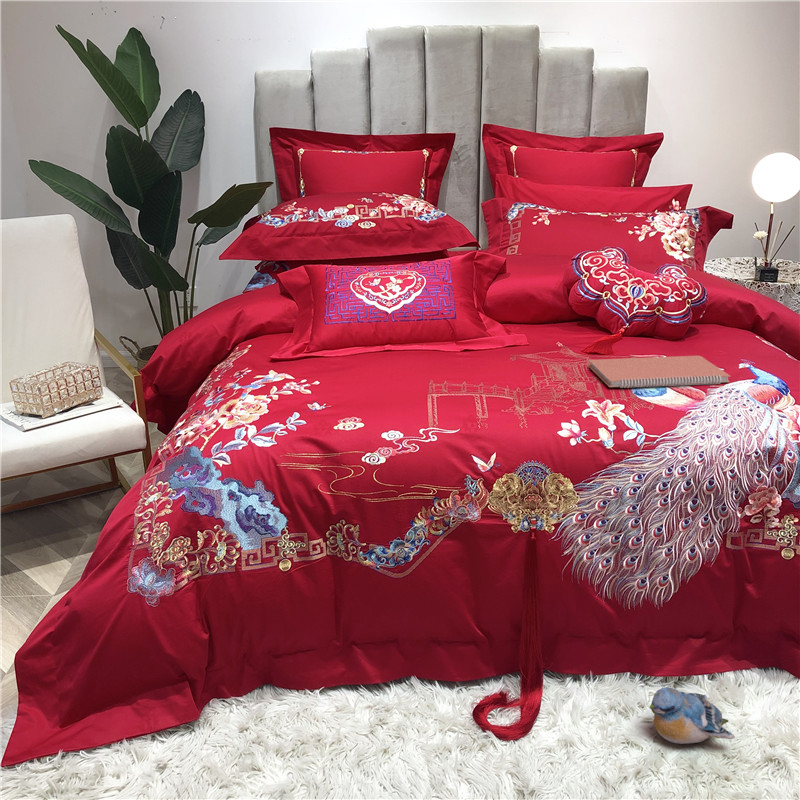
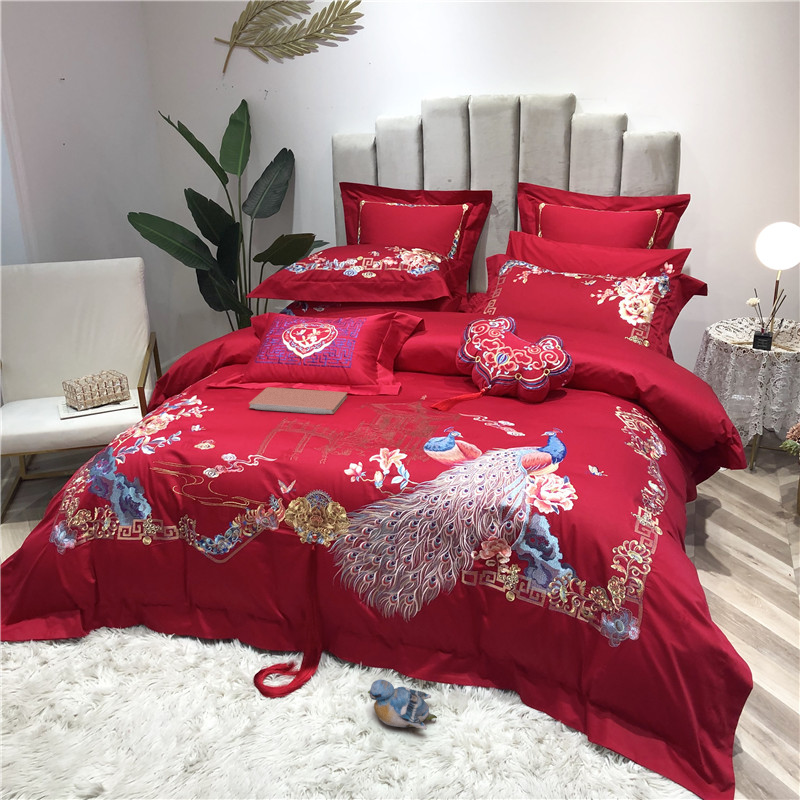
notebook: present [588,356,730,388] -> present [249,387,347,414]

